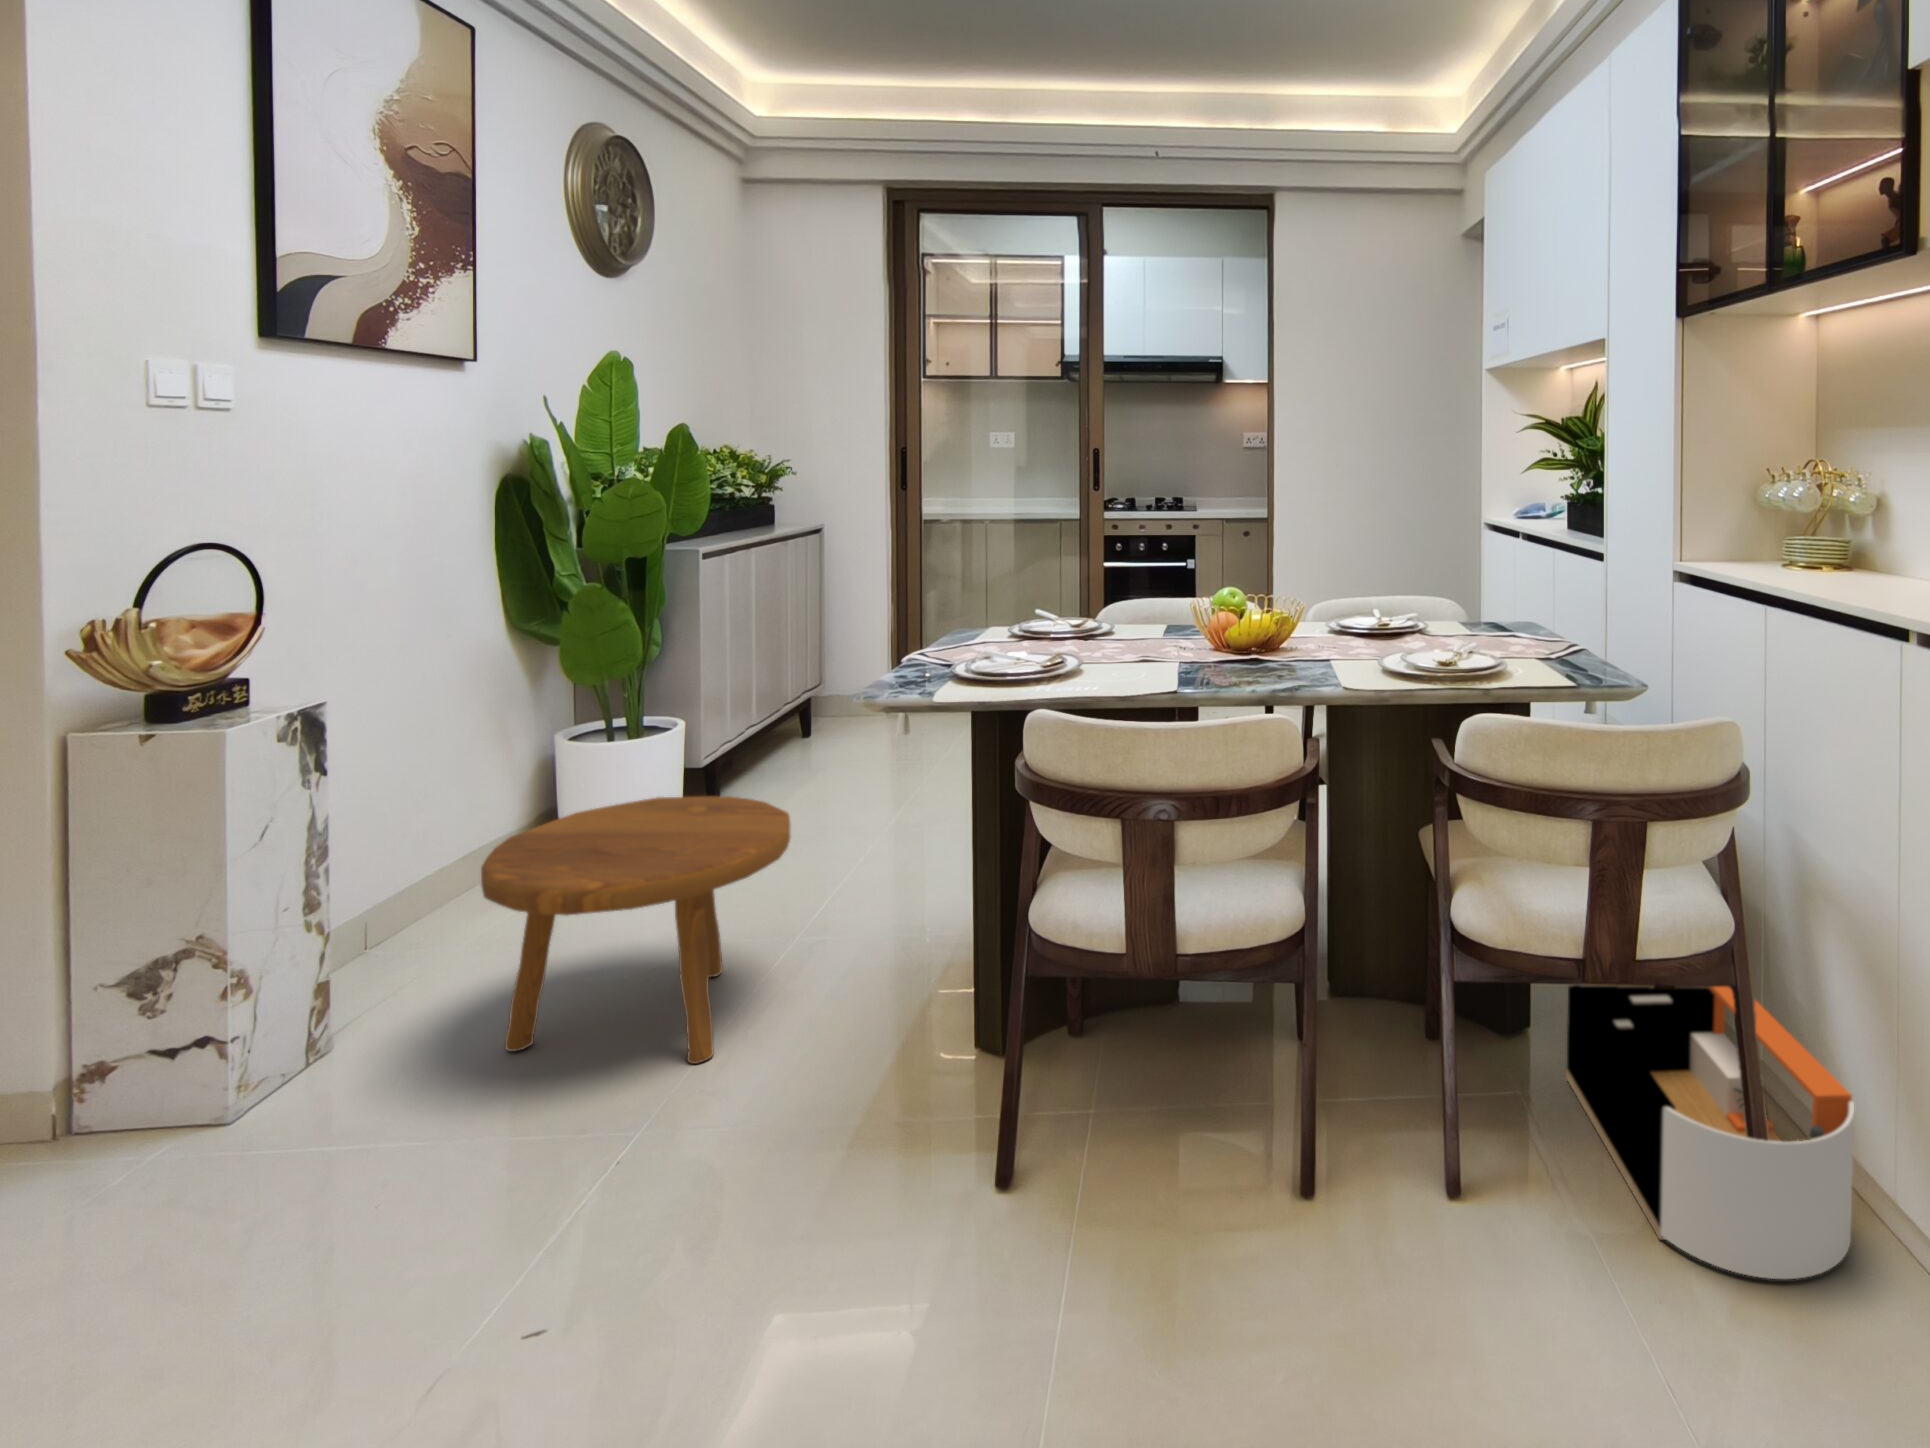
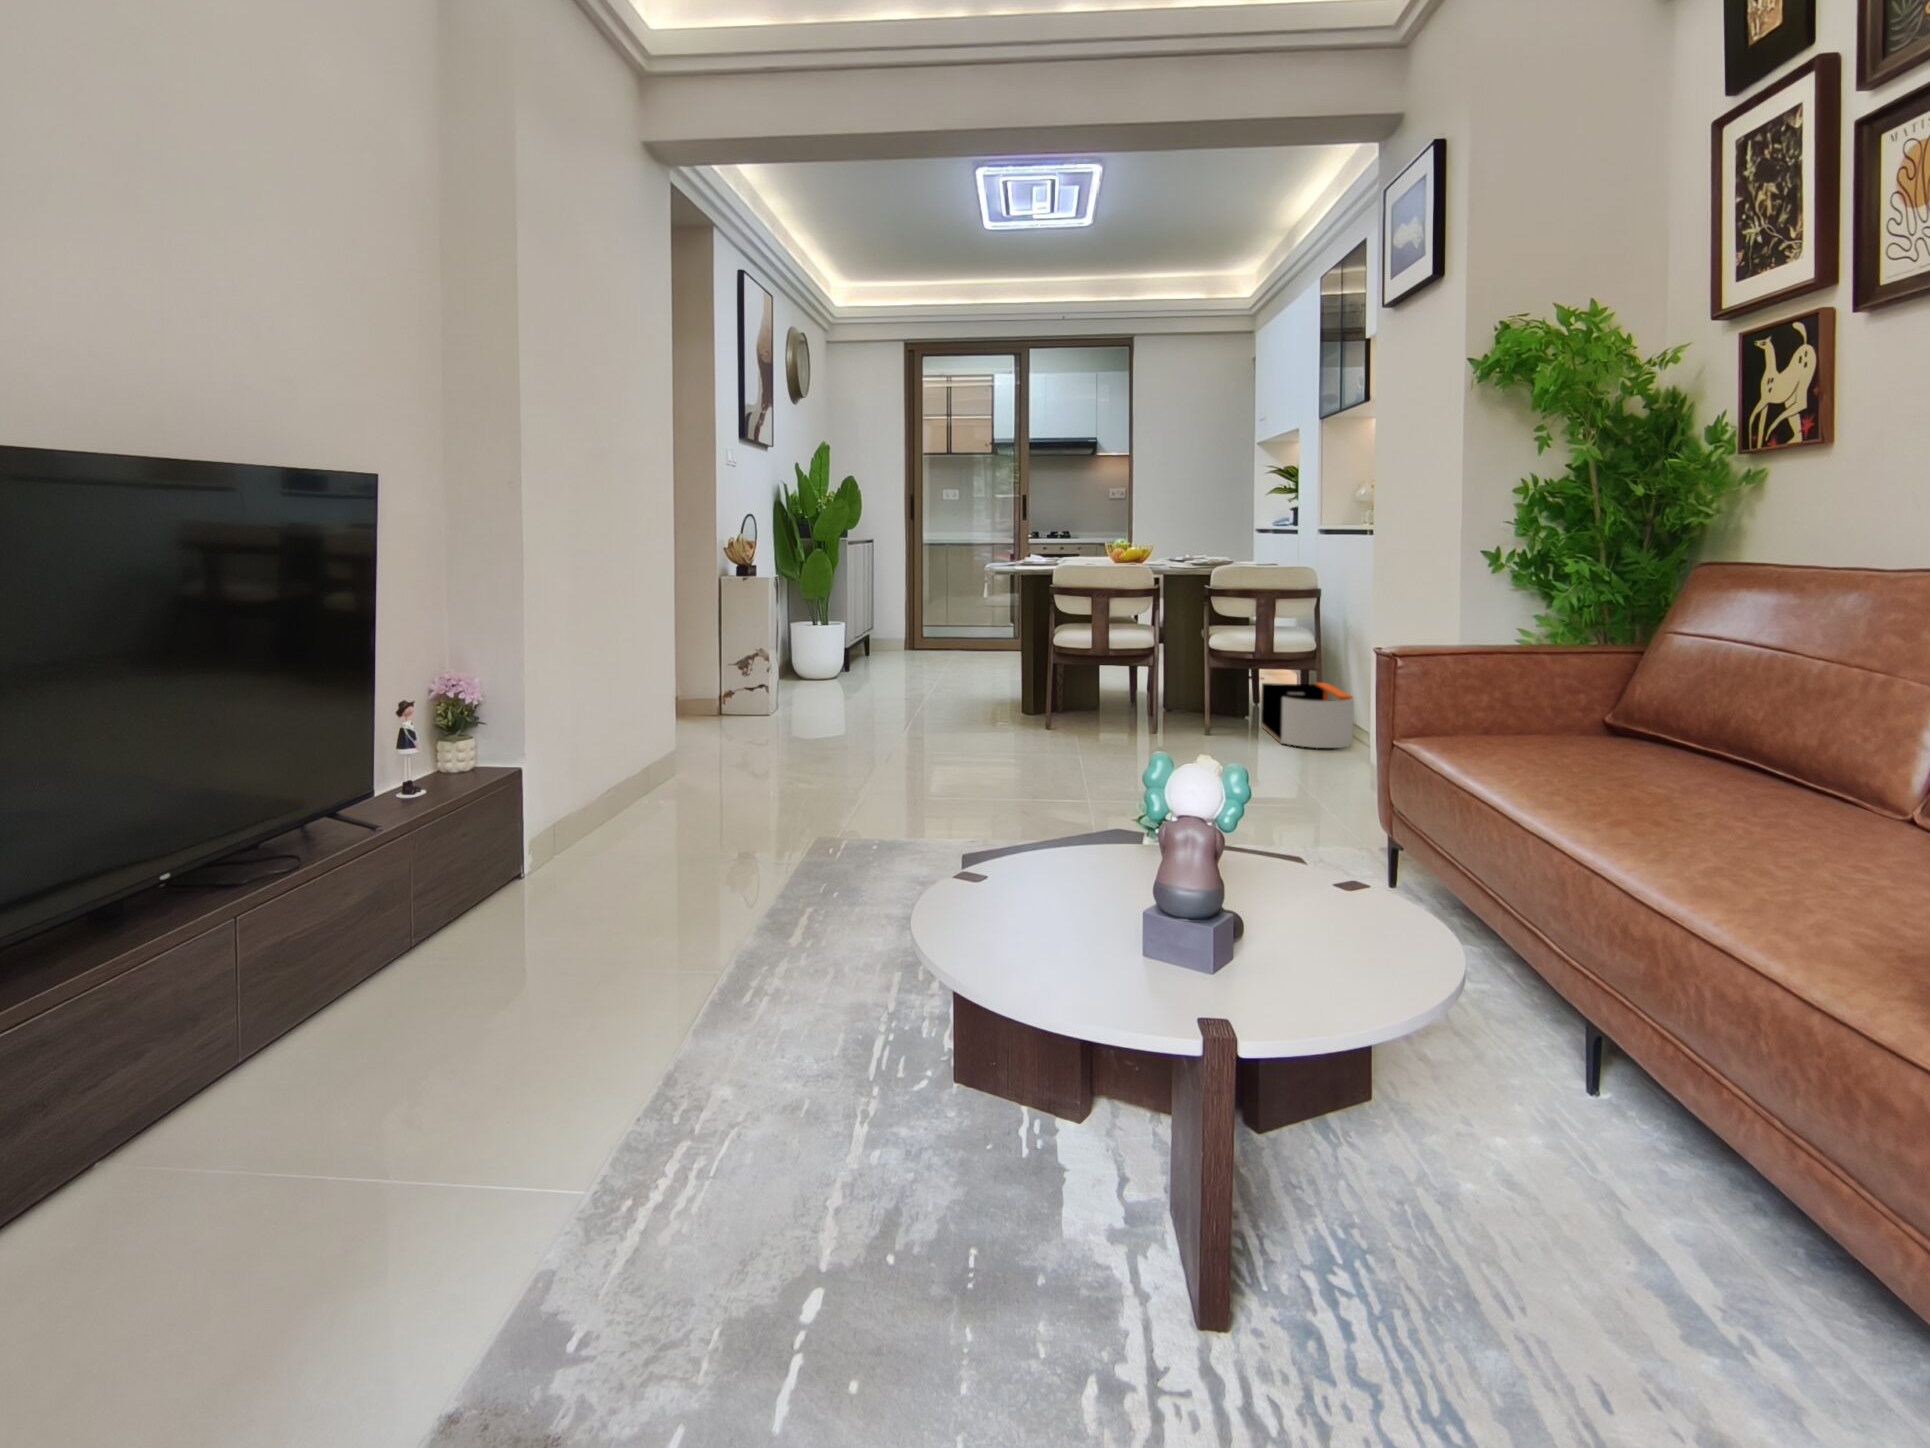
footstool: present [481,796,791,1064] -> none [834,629,939,715]

